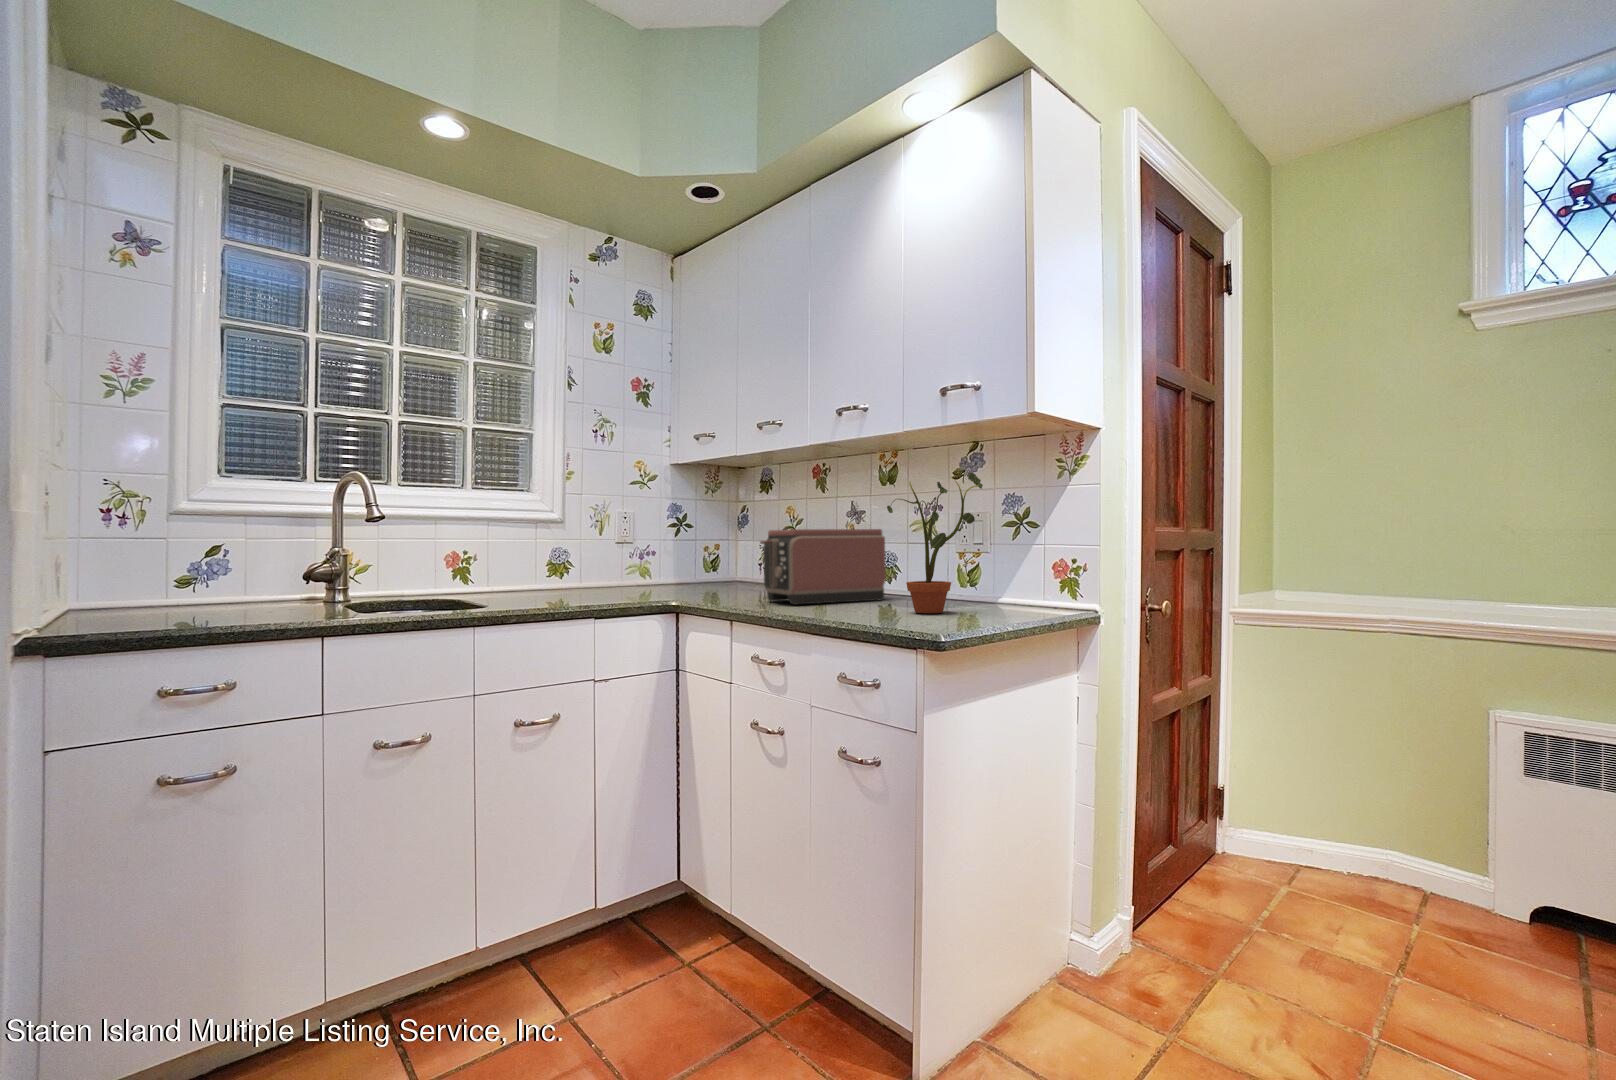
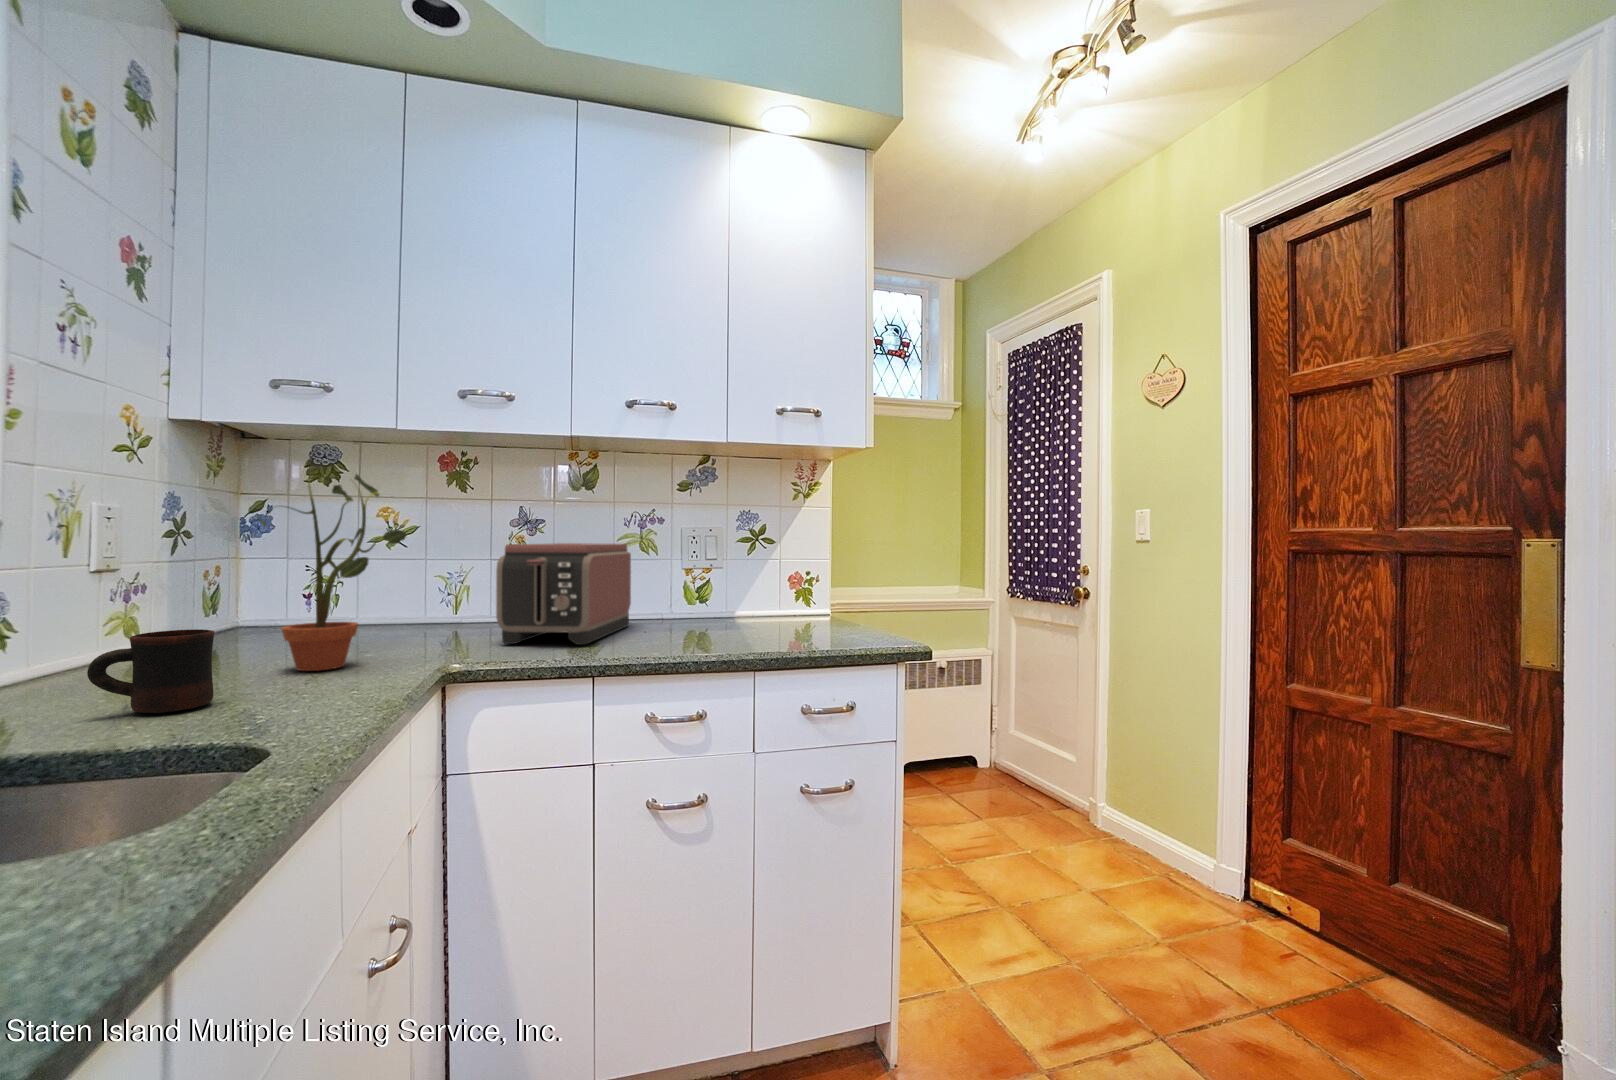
potted plant: present [887,472,983,613] -> present [258,474,406,671]
mug: none [551,571,591,607] -> present [87,629,214,713]

